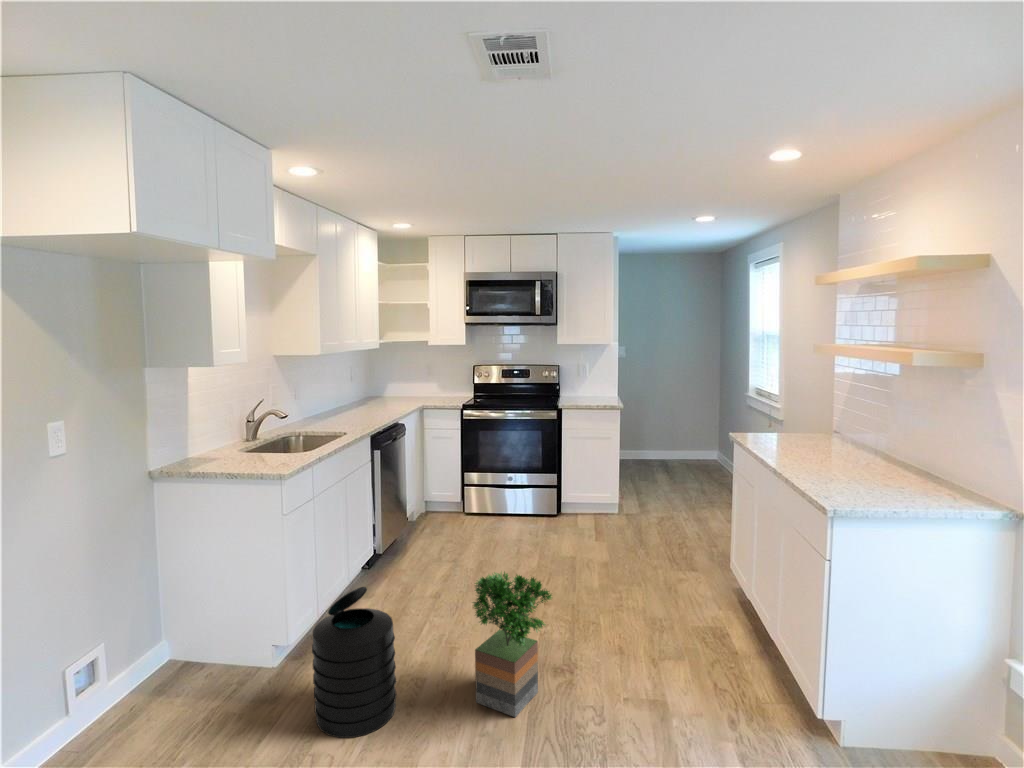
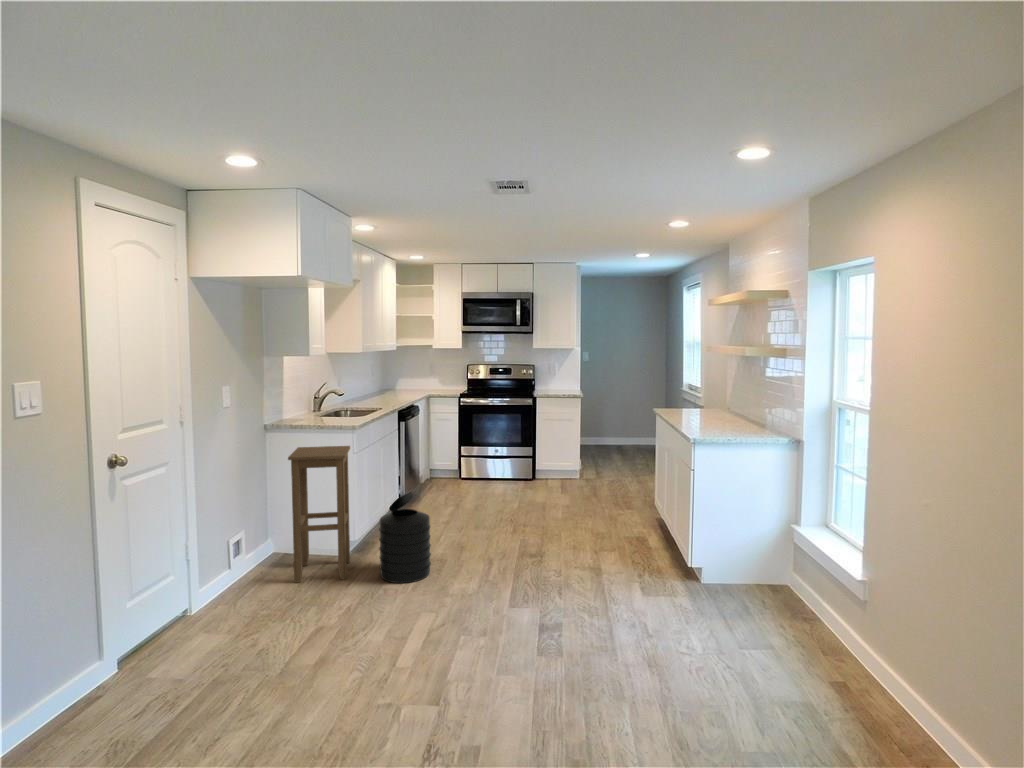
stool: none [157,506,279,733] -> present [288,446,350,583]
potted tree: present [473,572,552,717] -> none [479,487,531,574]

